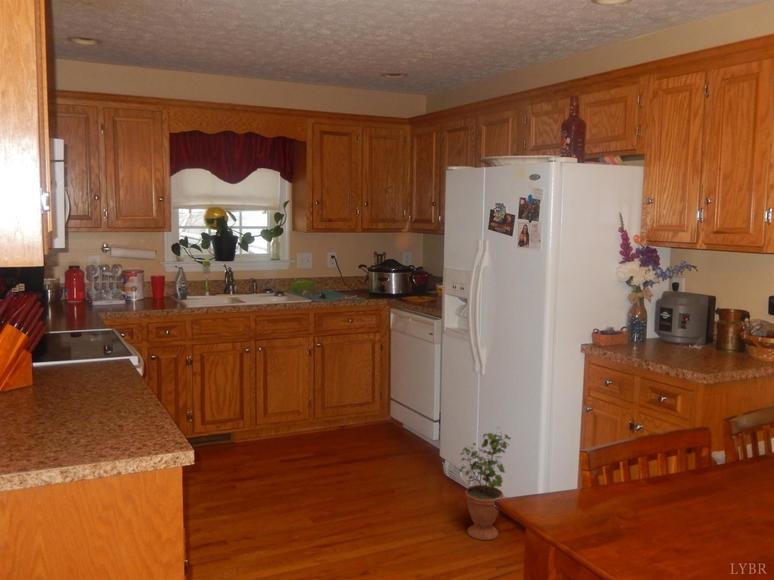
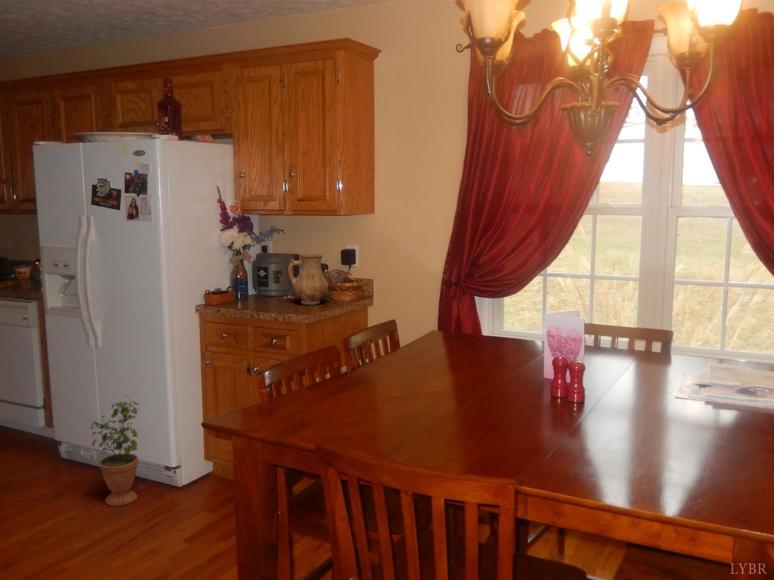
ceramic pitcher: none [694,298,746,360] -> present [288,254,328,304]

